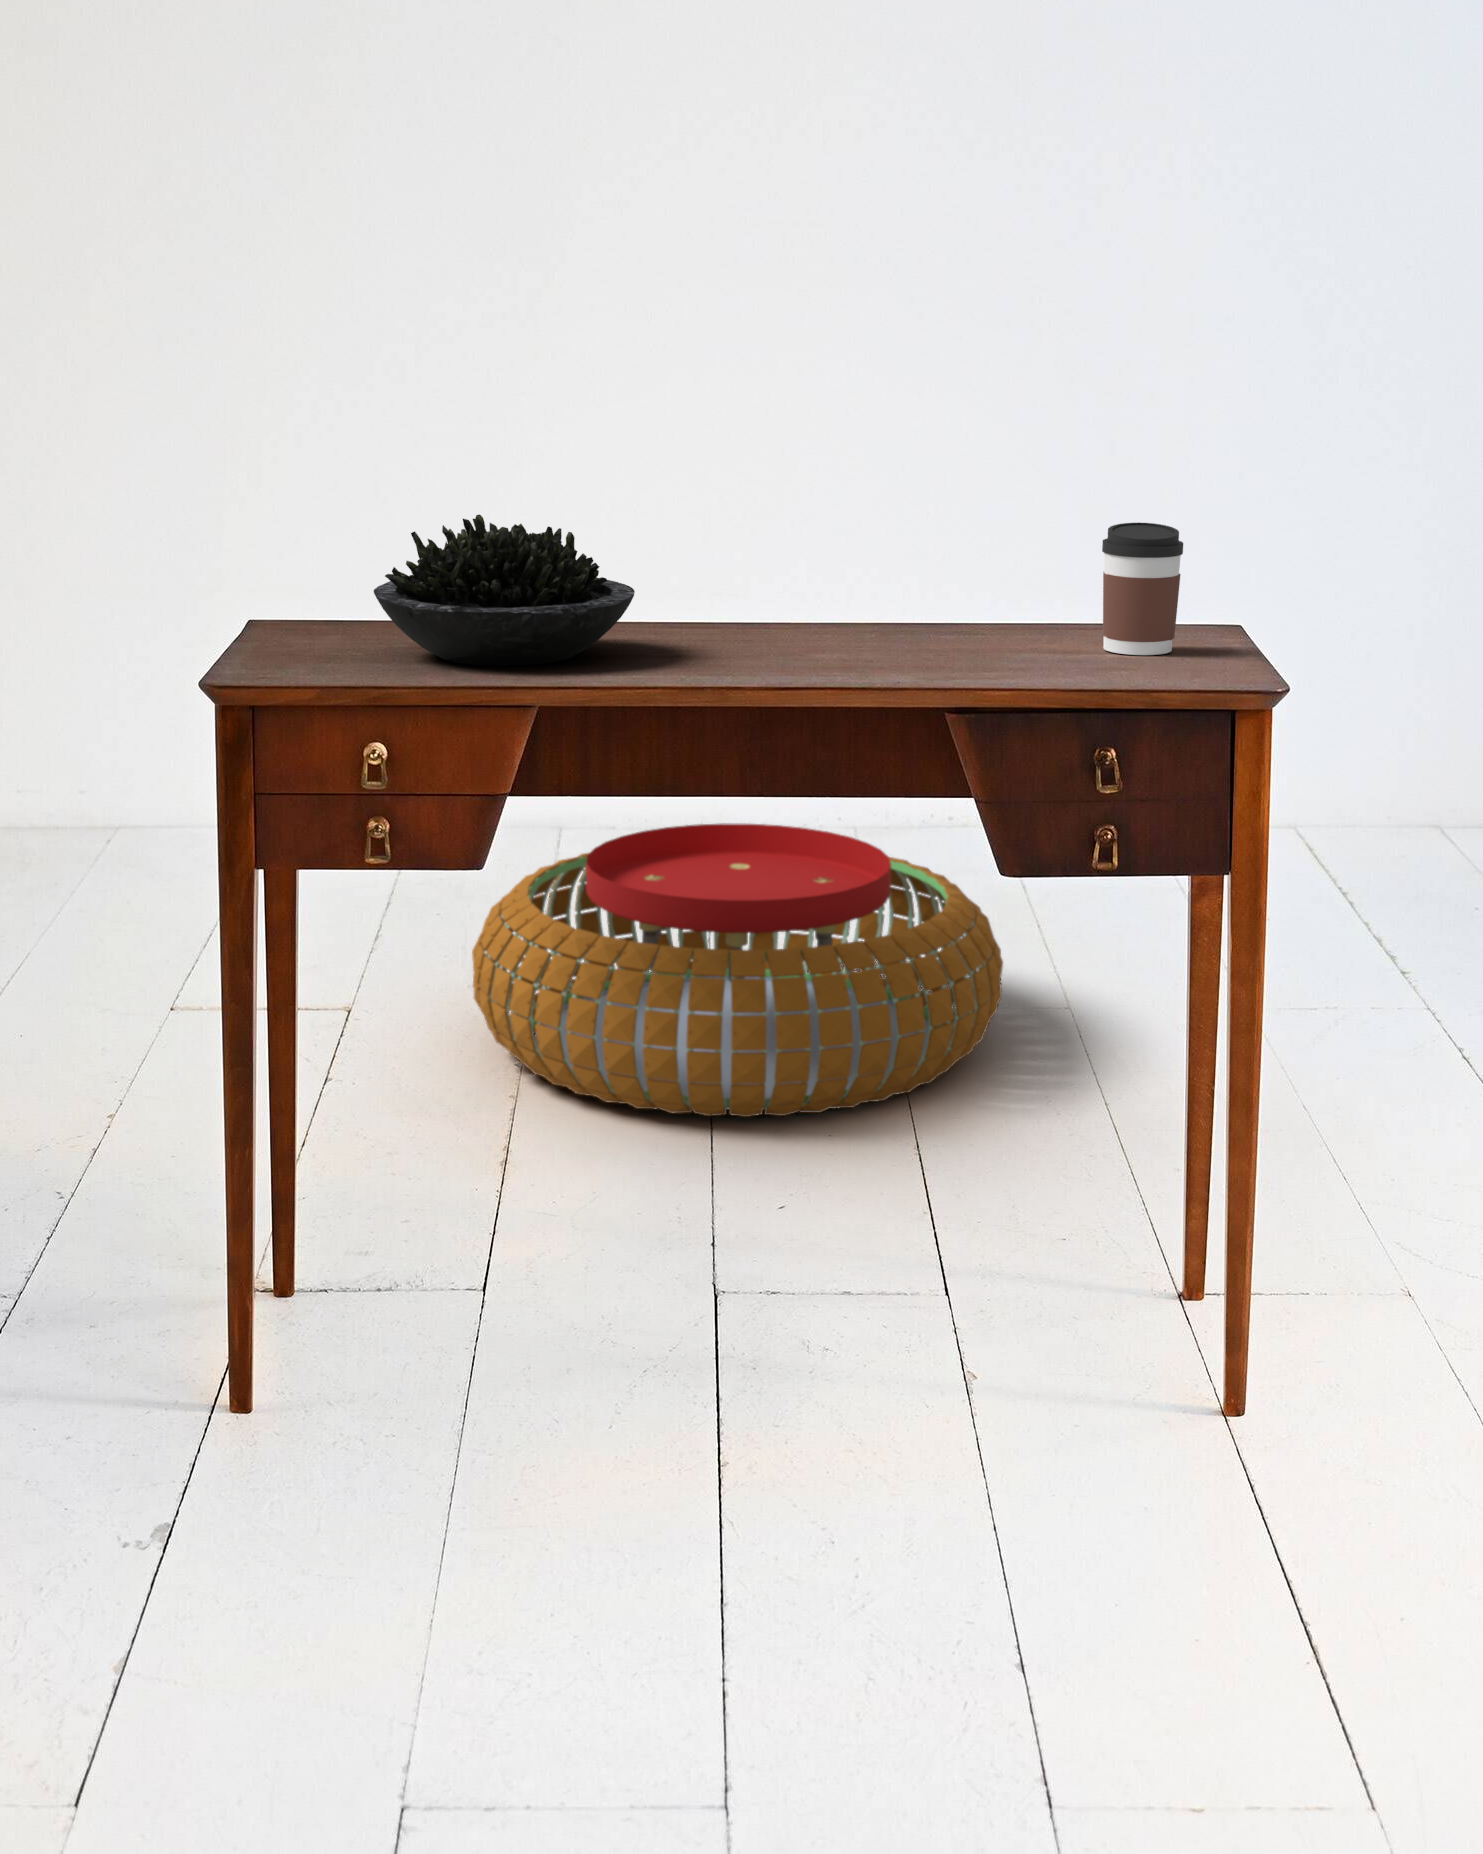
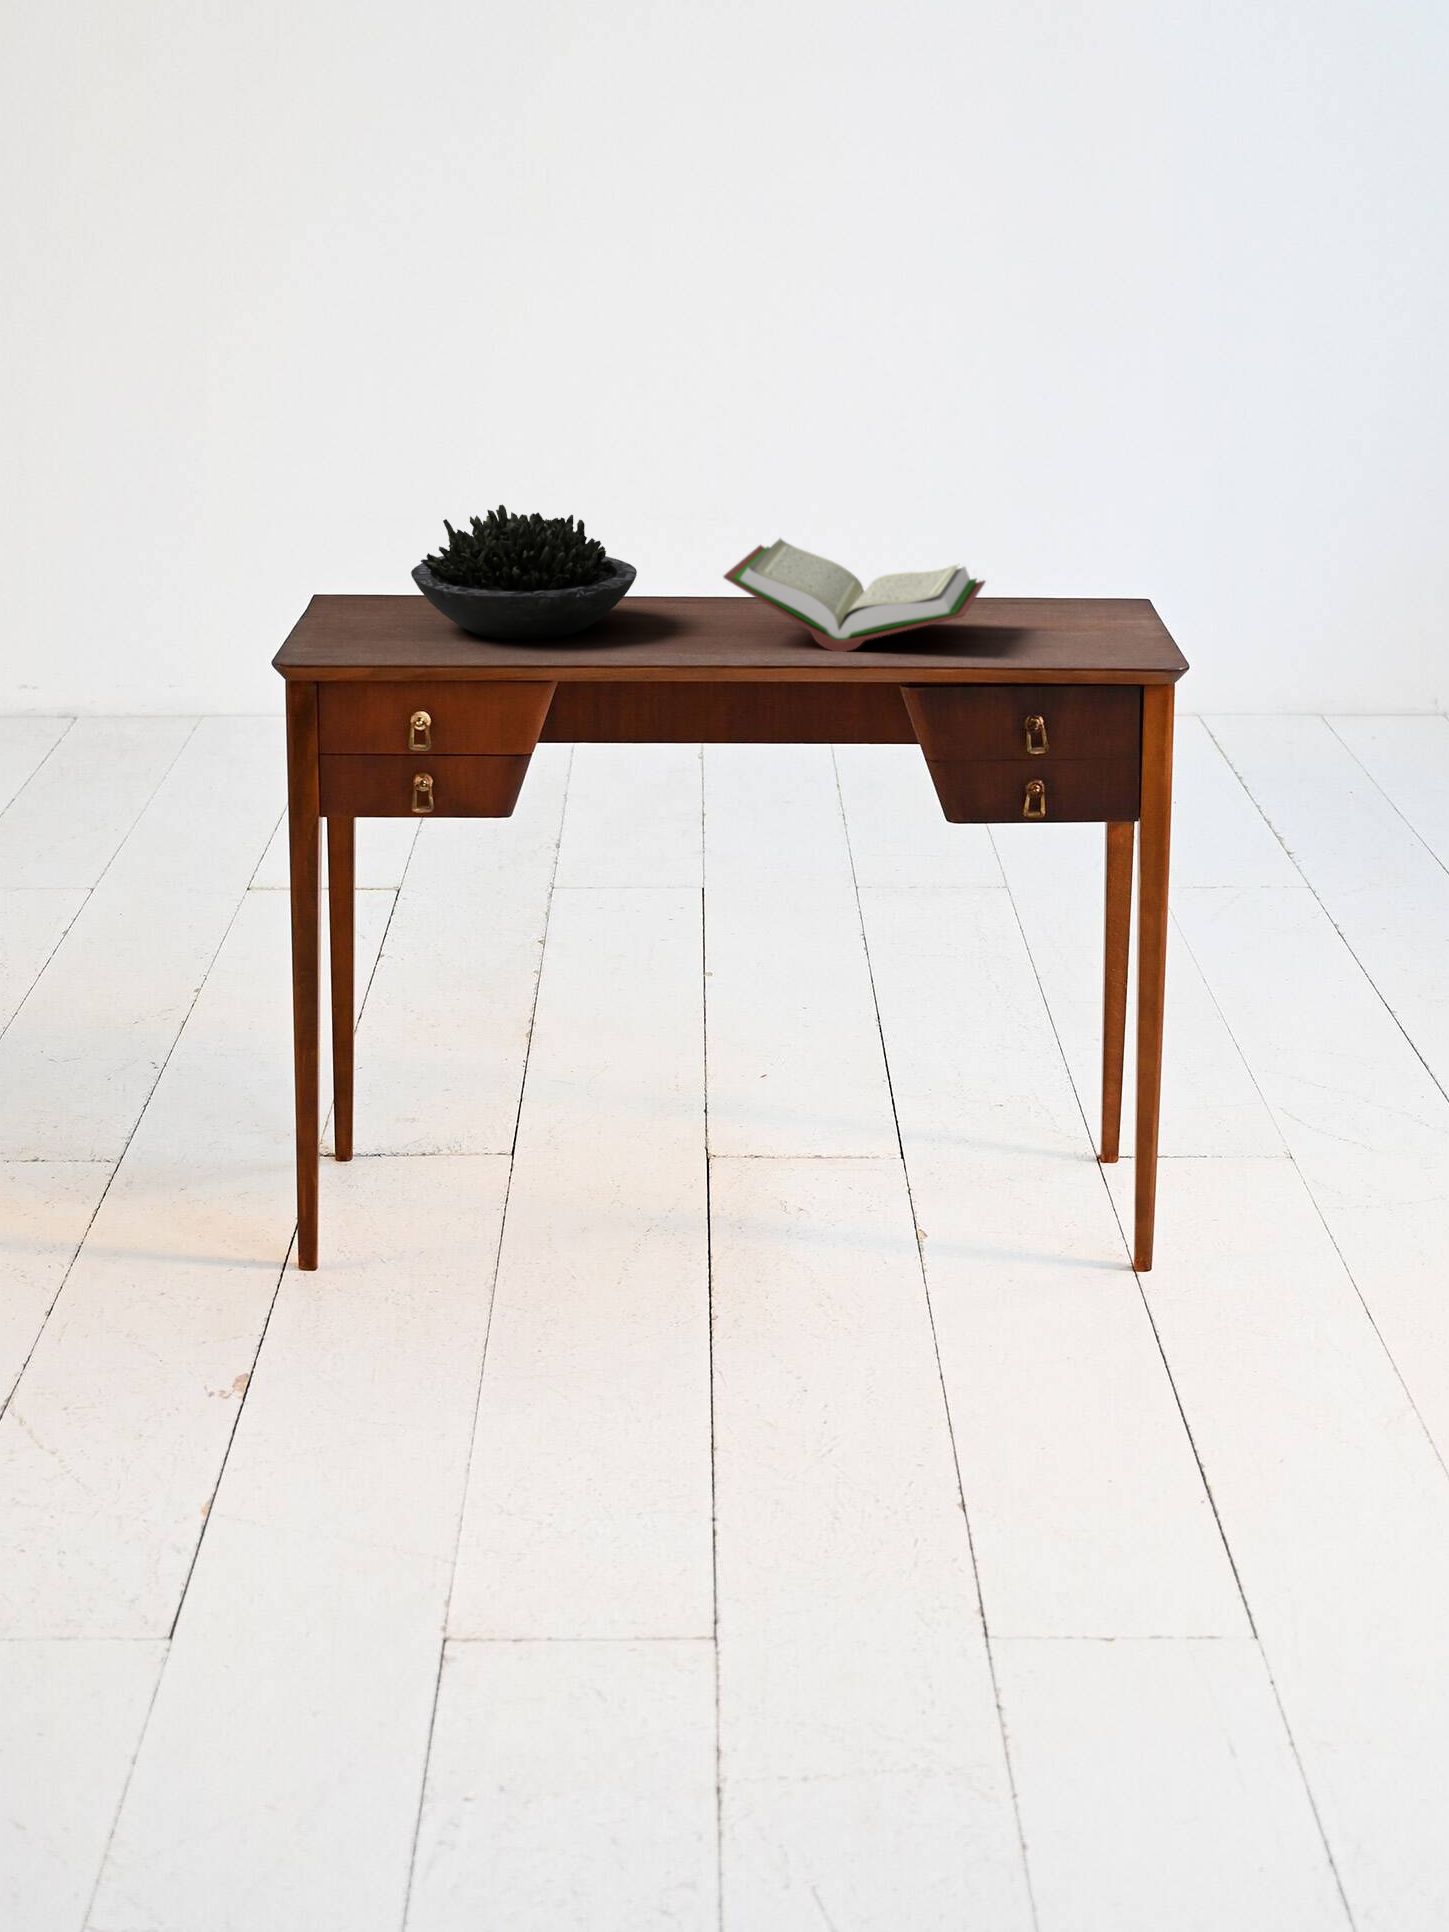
coffee cup: present [1102,523,1183,655] -> none [1041,508,1112,625]
book: none [735,555,1038,677] -> present [724,539,985,652]
pouf: present [472,823,1003,1117] -> none [502,734,951,992]

